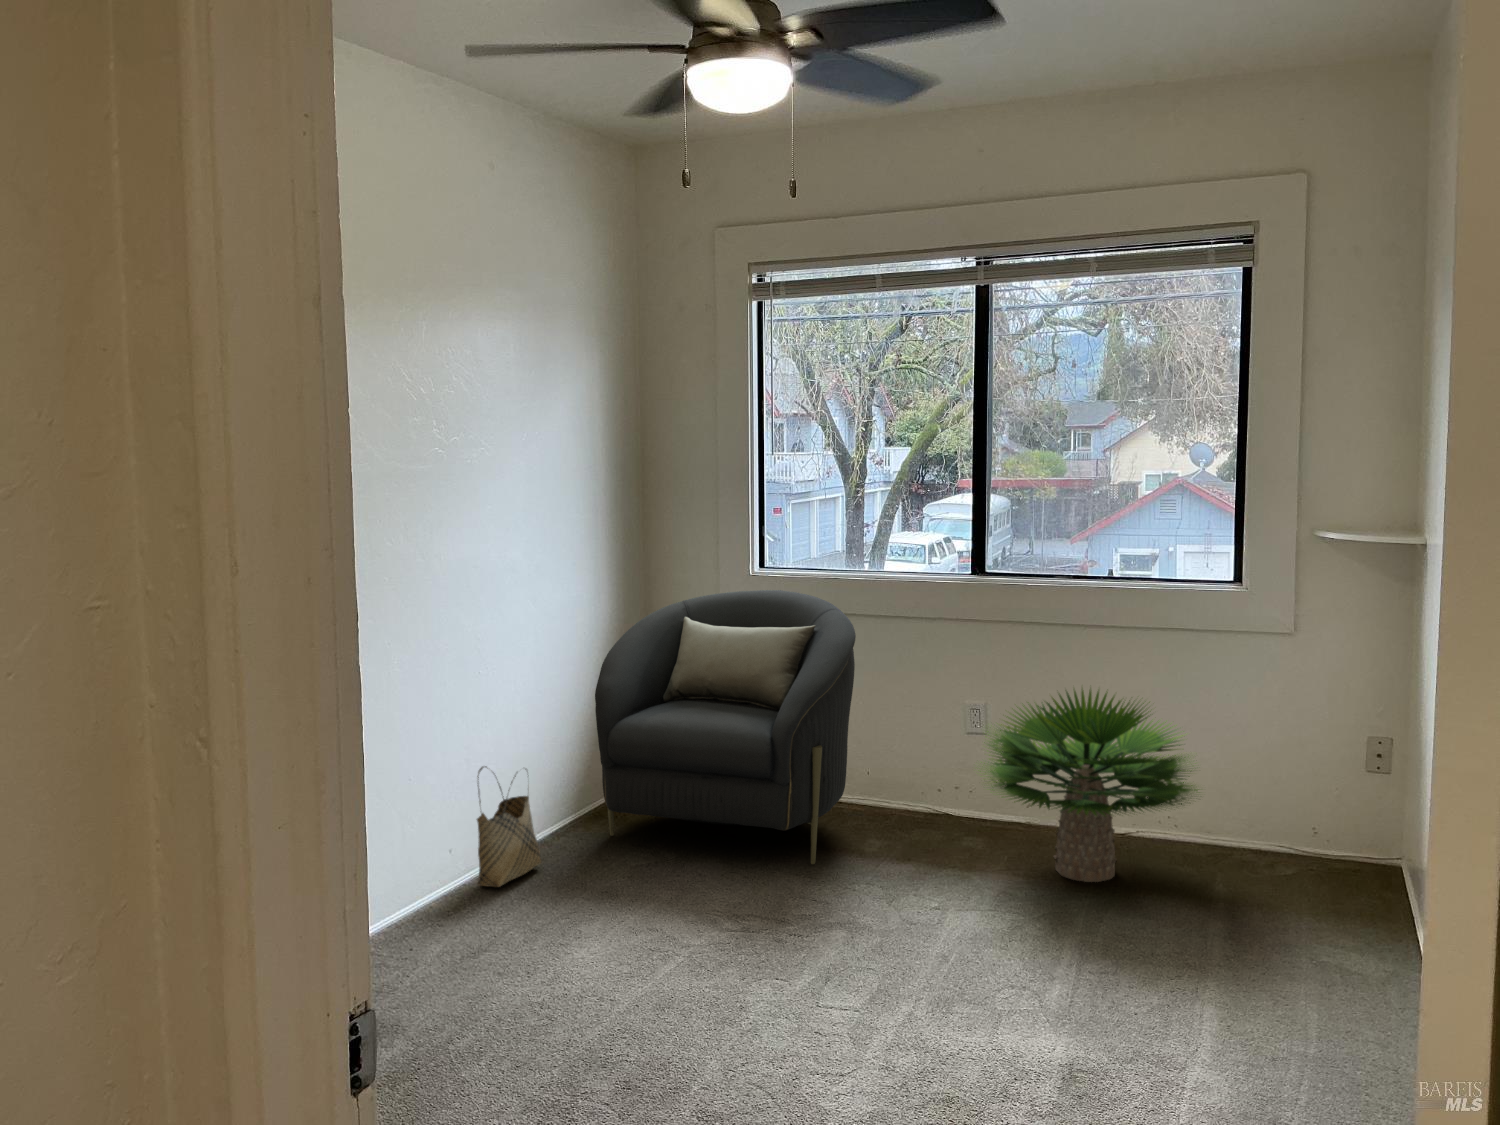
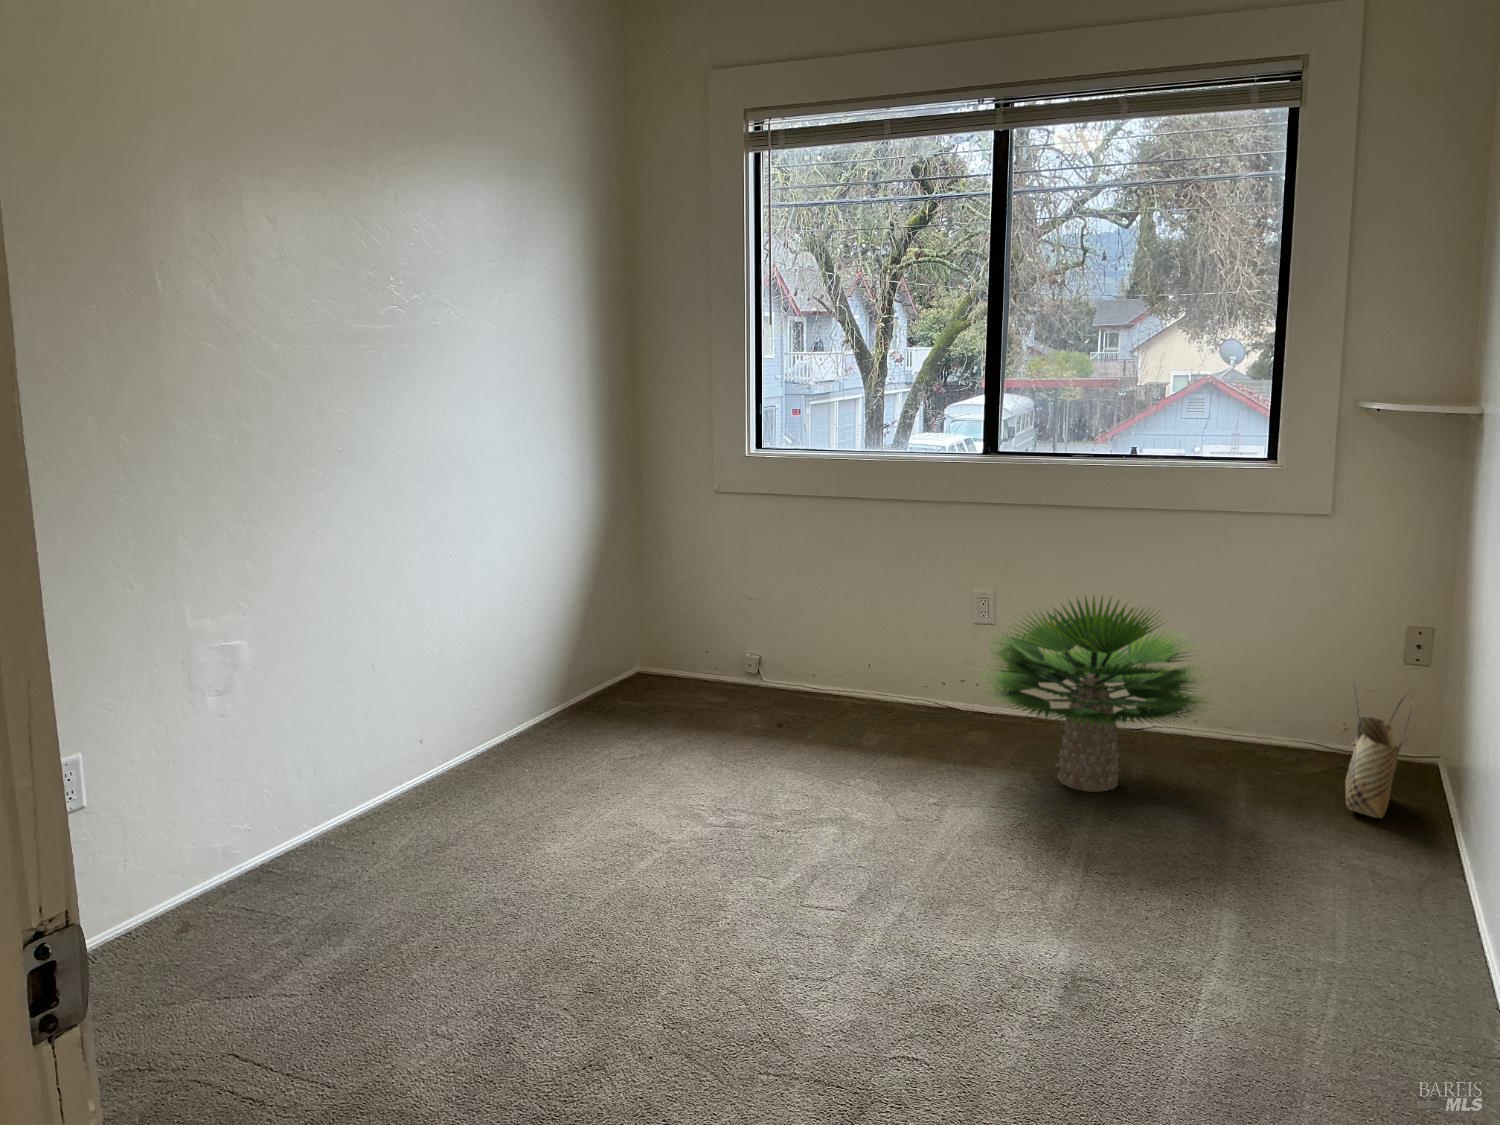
armchair: present [595,590,856,864] -> none [602,491,866,765]
woven basket: present [477,766,541,887] -> present [1345,682,1414,818]

